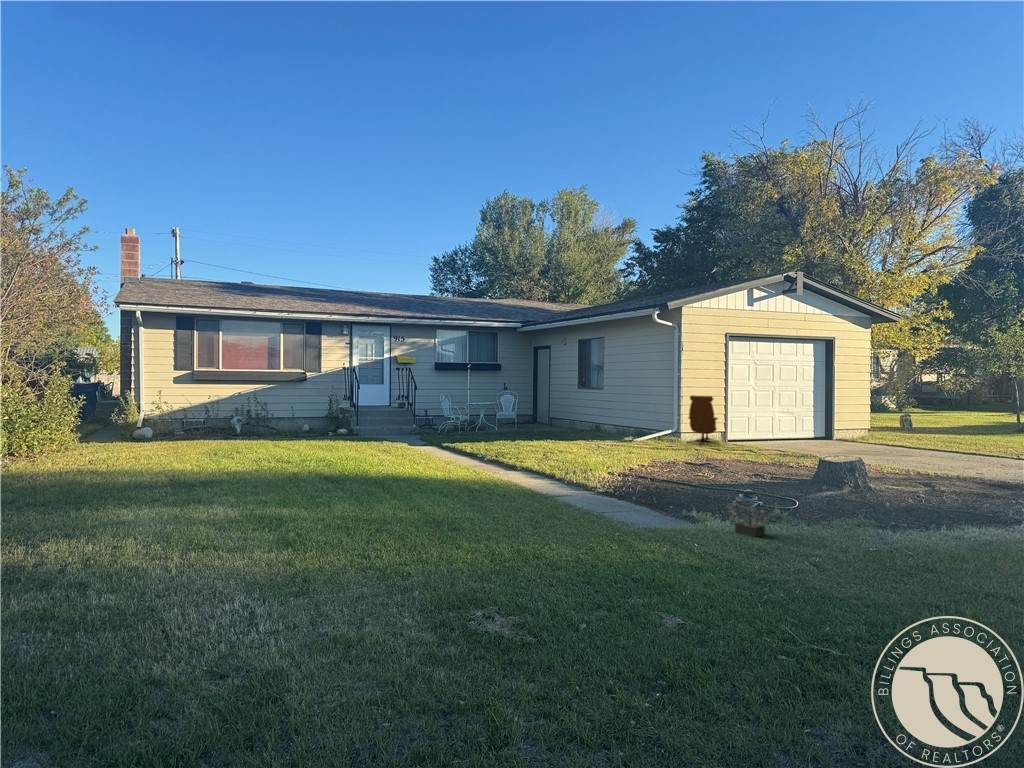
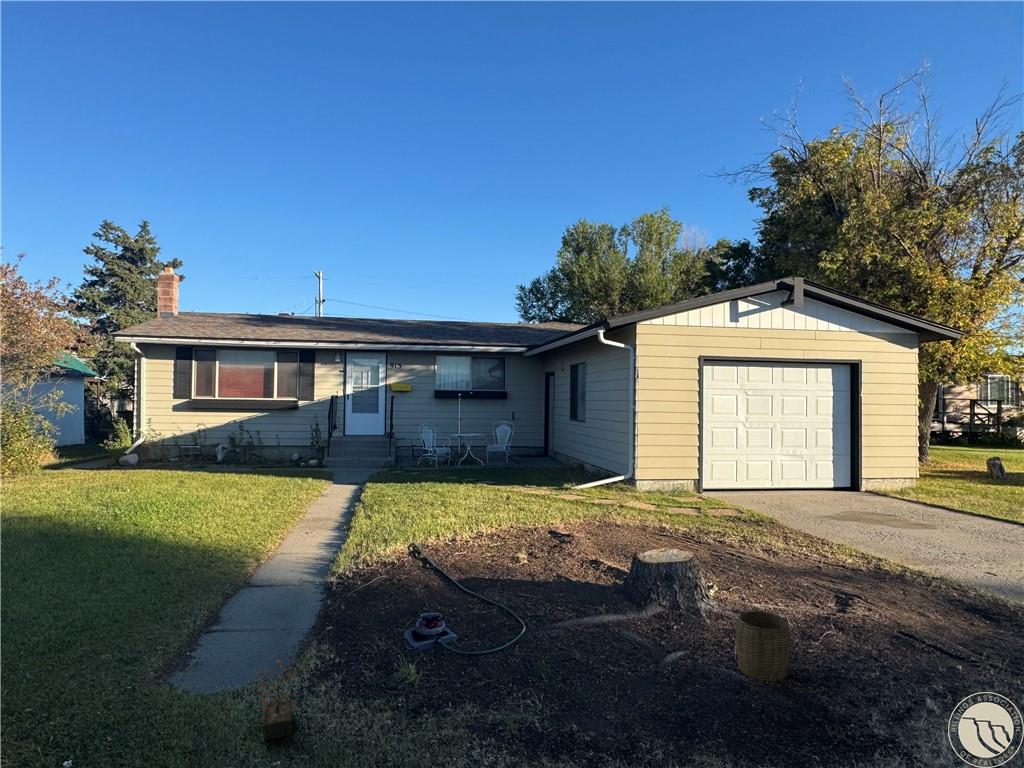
lounge chair: present [689,396,718,445] -> none [628,437,678,498]
woven basket: none [922,473,957,508] -> present [736,611,791,681]

